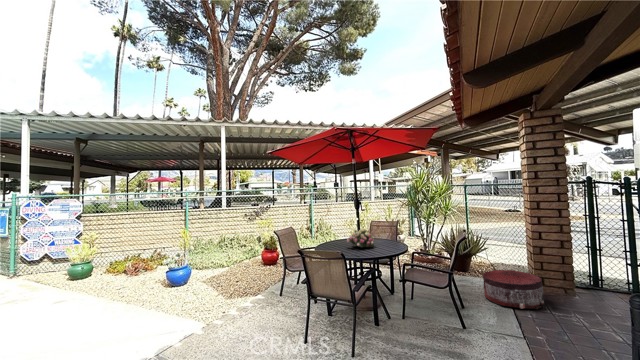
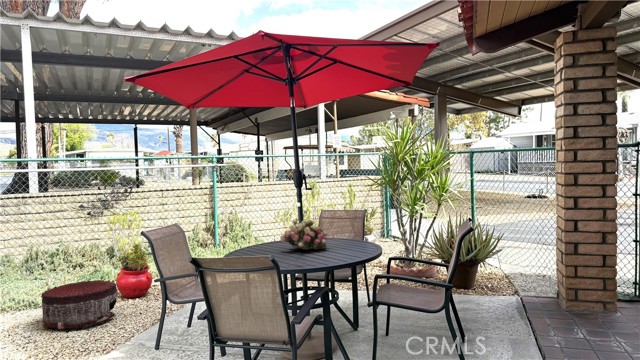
pouf: present [483,270,544,309] -> present [42,280,118,329]

